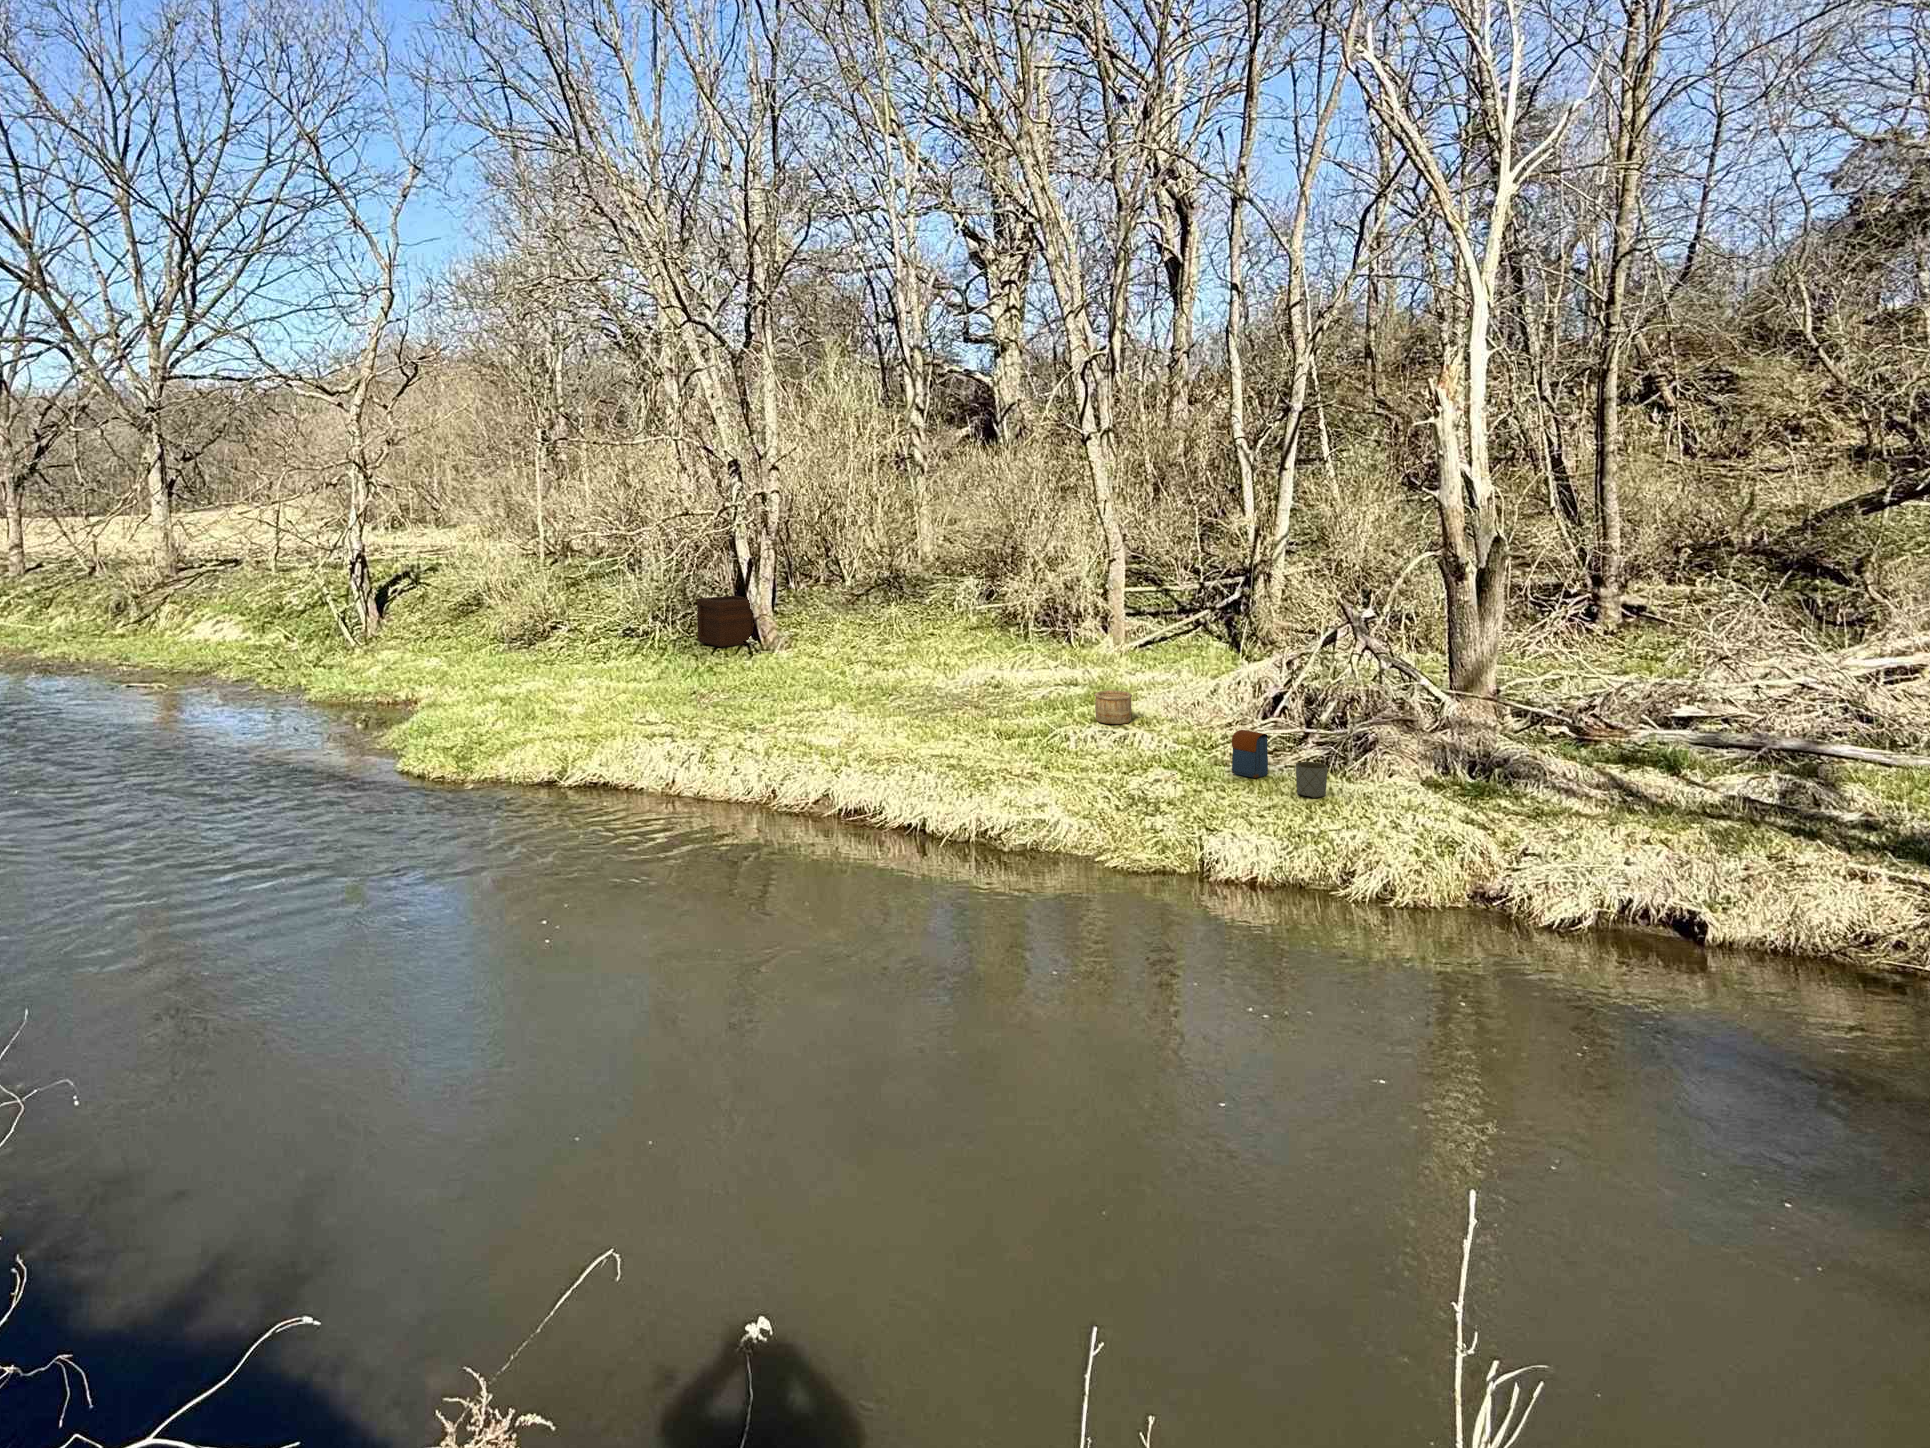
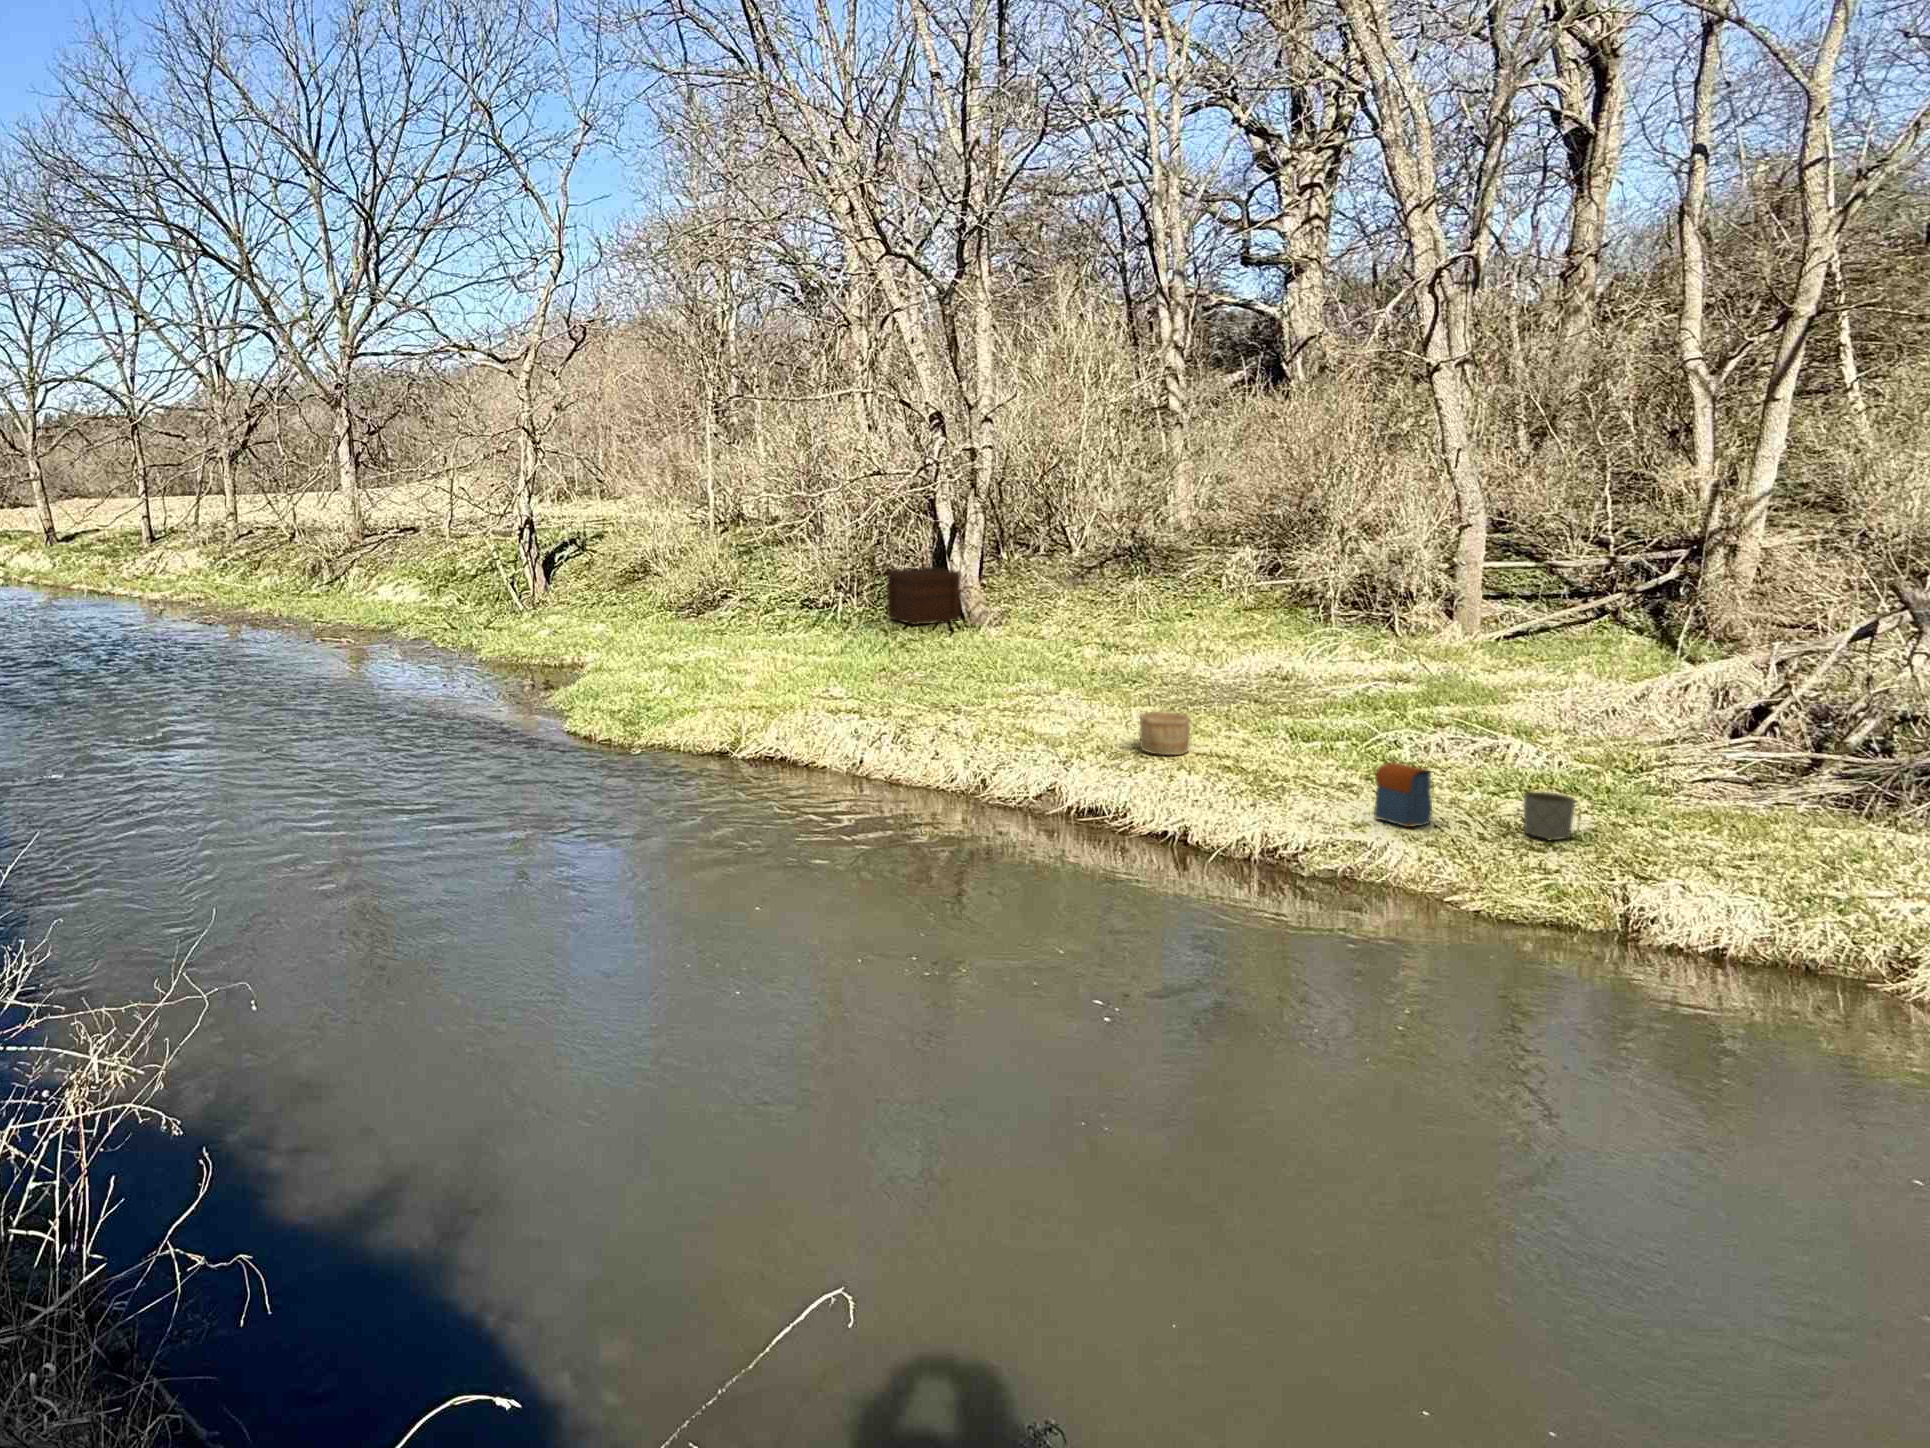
wooden bucket: present [1094,690,1132,724] -> present [1139,712,1191,755]
backpack: present [1232,730,1268,778] -> present [1374,762,1432,827]
planter: present [1296,762,1328,798] -> present [1524,792,1575,840]

